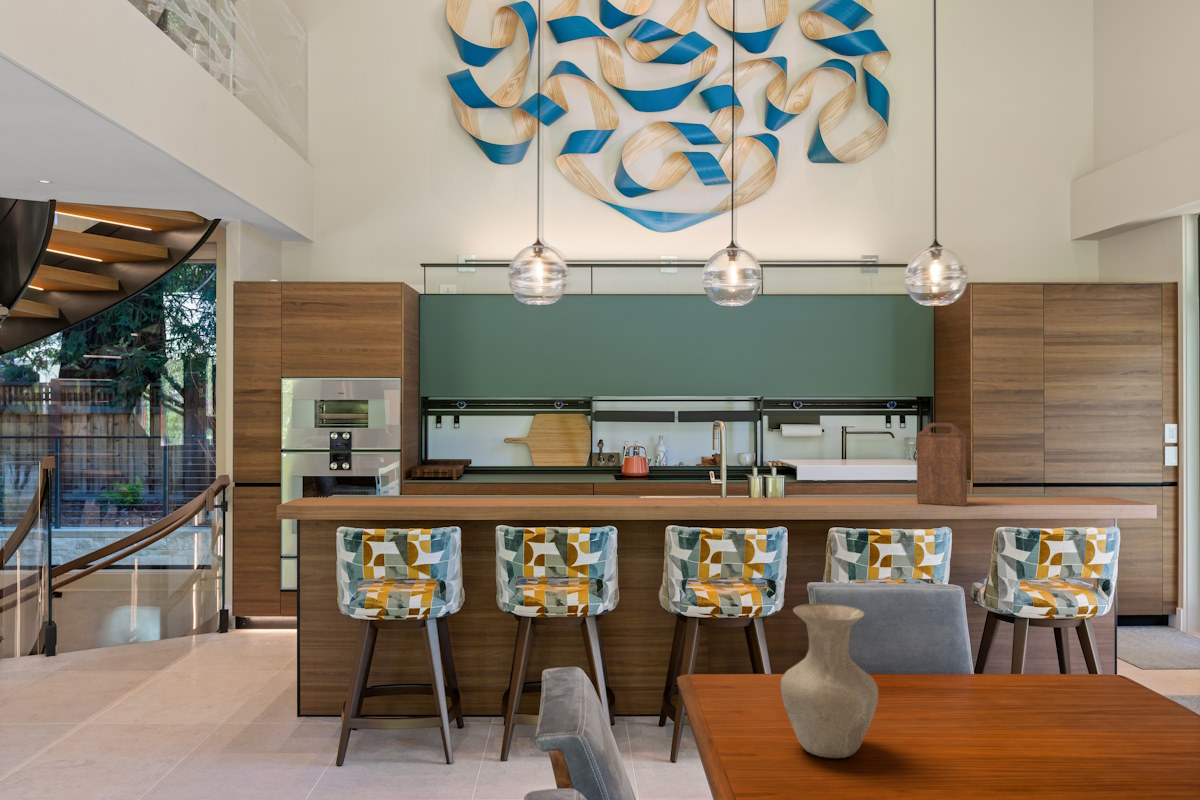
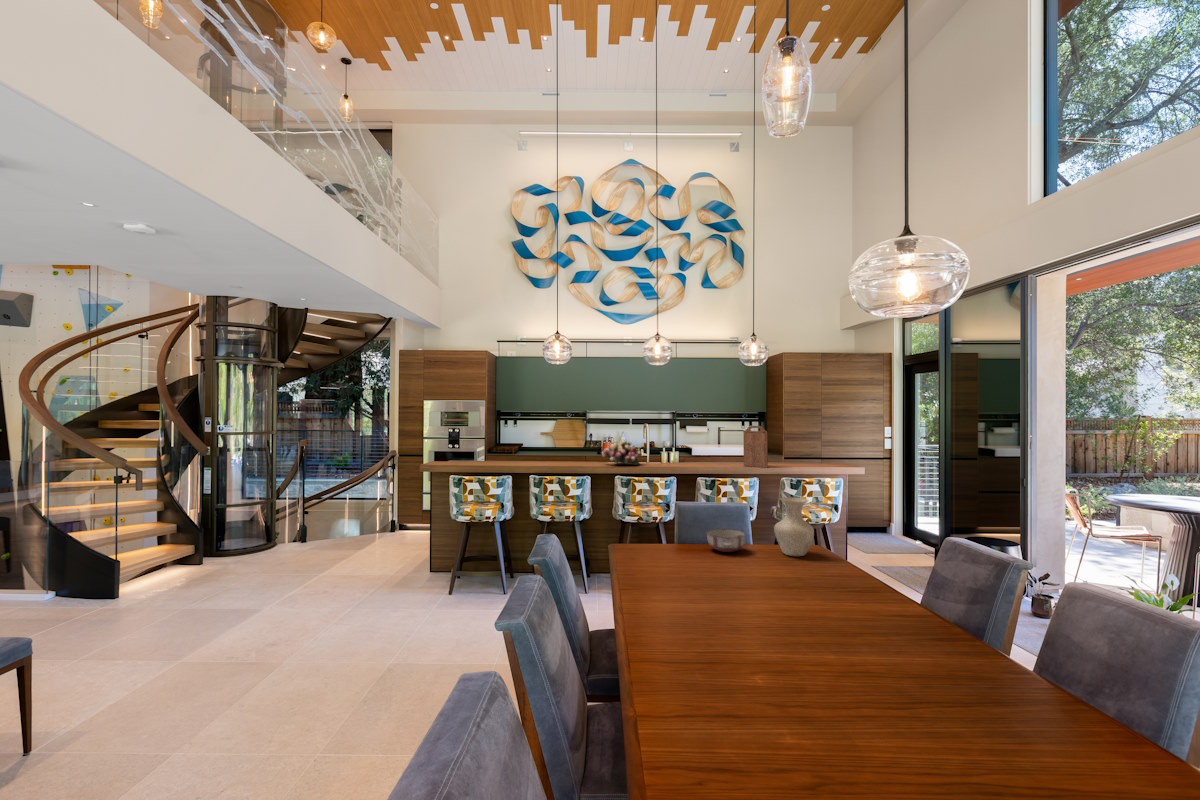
flower arrangement: none [634,452,714,503] -> present [602,440,641,465]
vase: present [781,604,878,758] -> present [774,497,814,556]
ceramic bowl: none [899,650,988,705] -> present [707,529,745,552]

